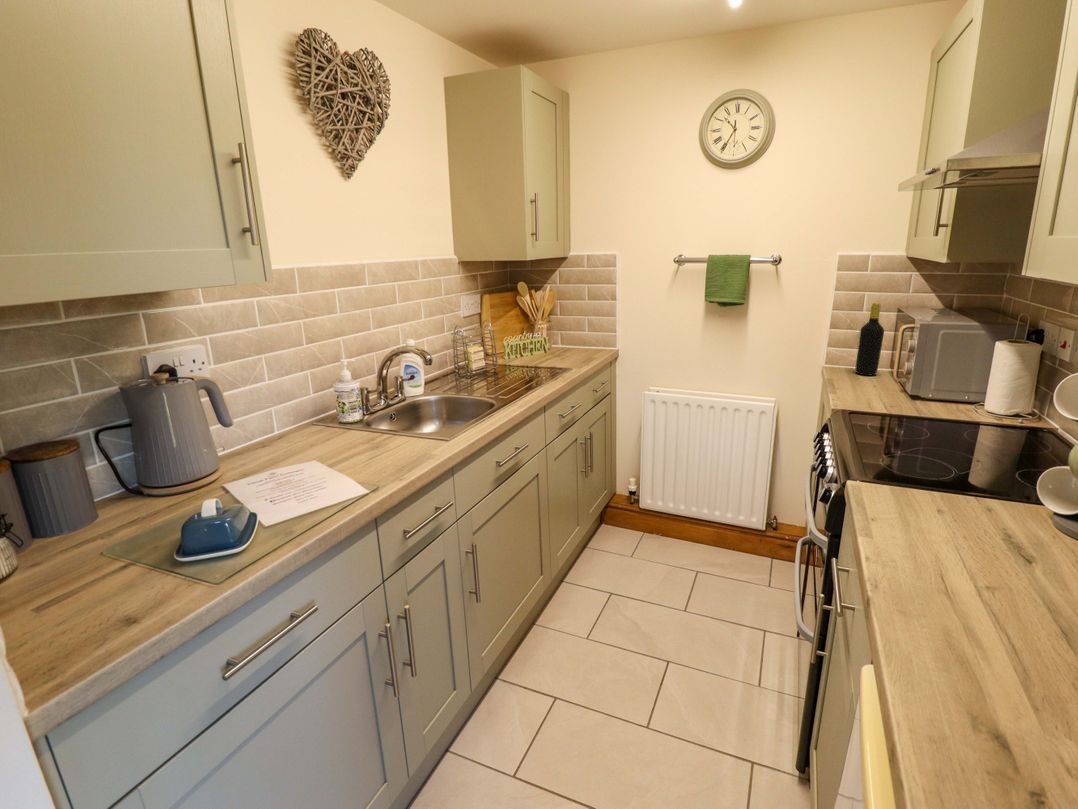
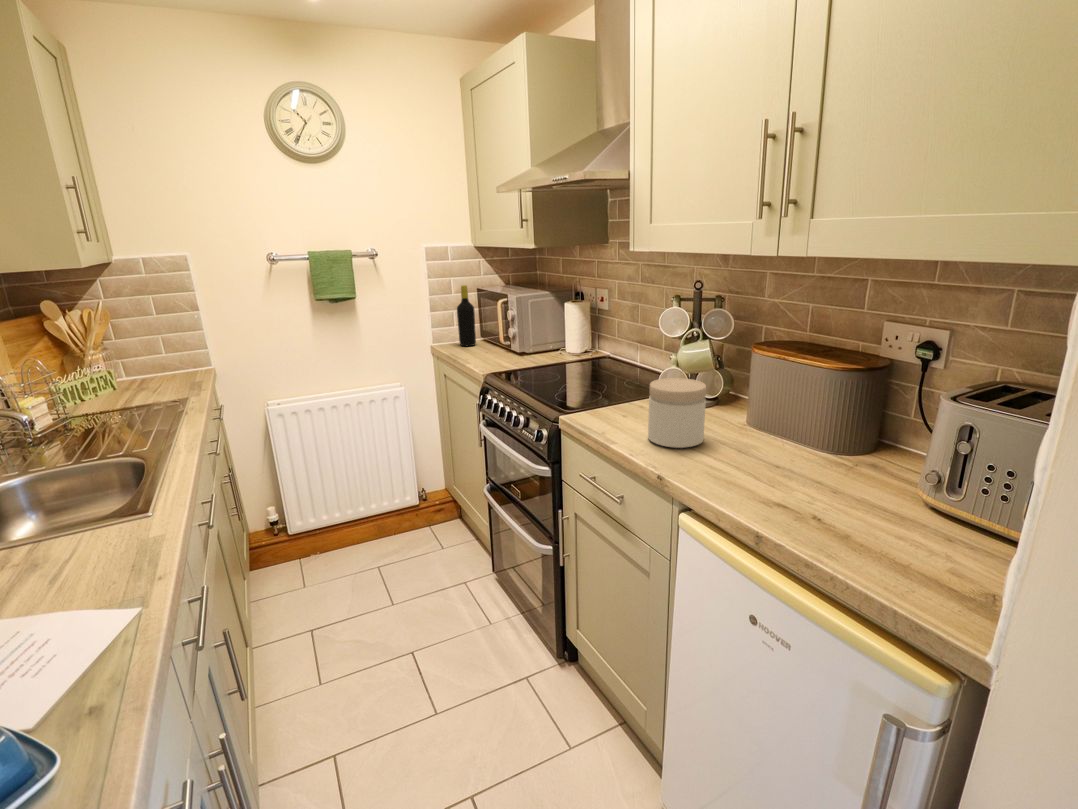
jar: none [918,470,1036,583] -> present [648,378,706,448]

